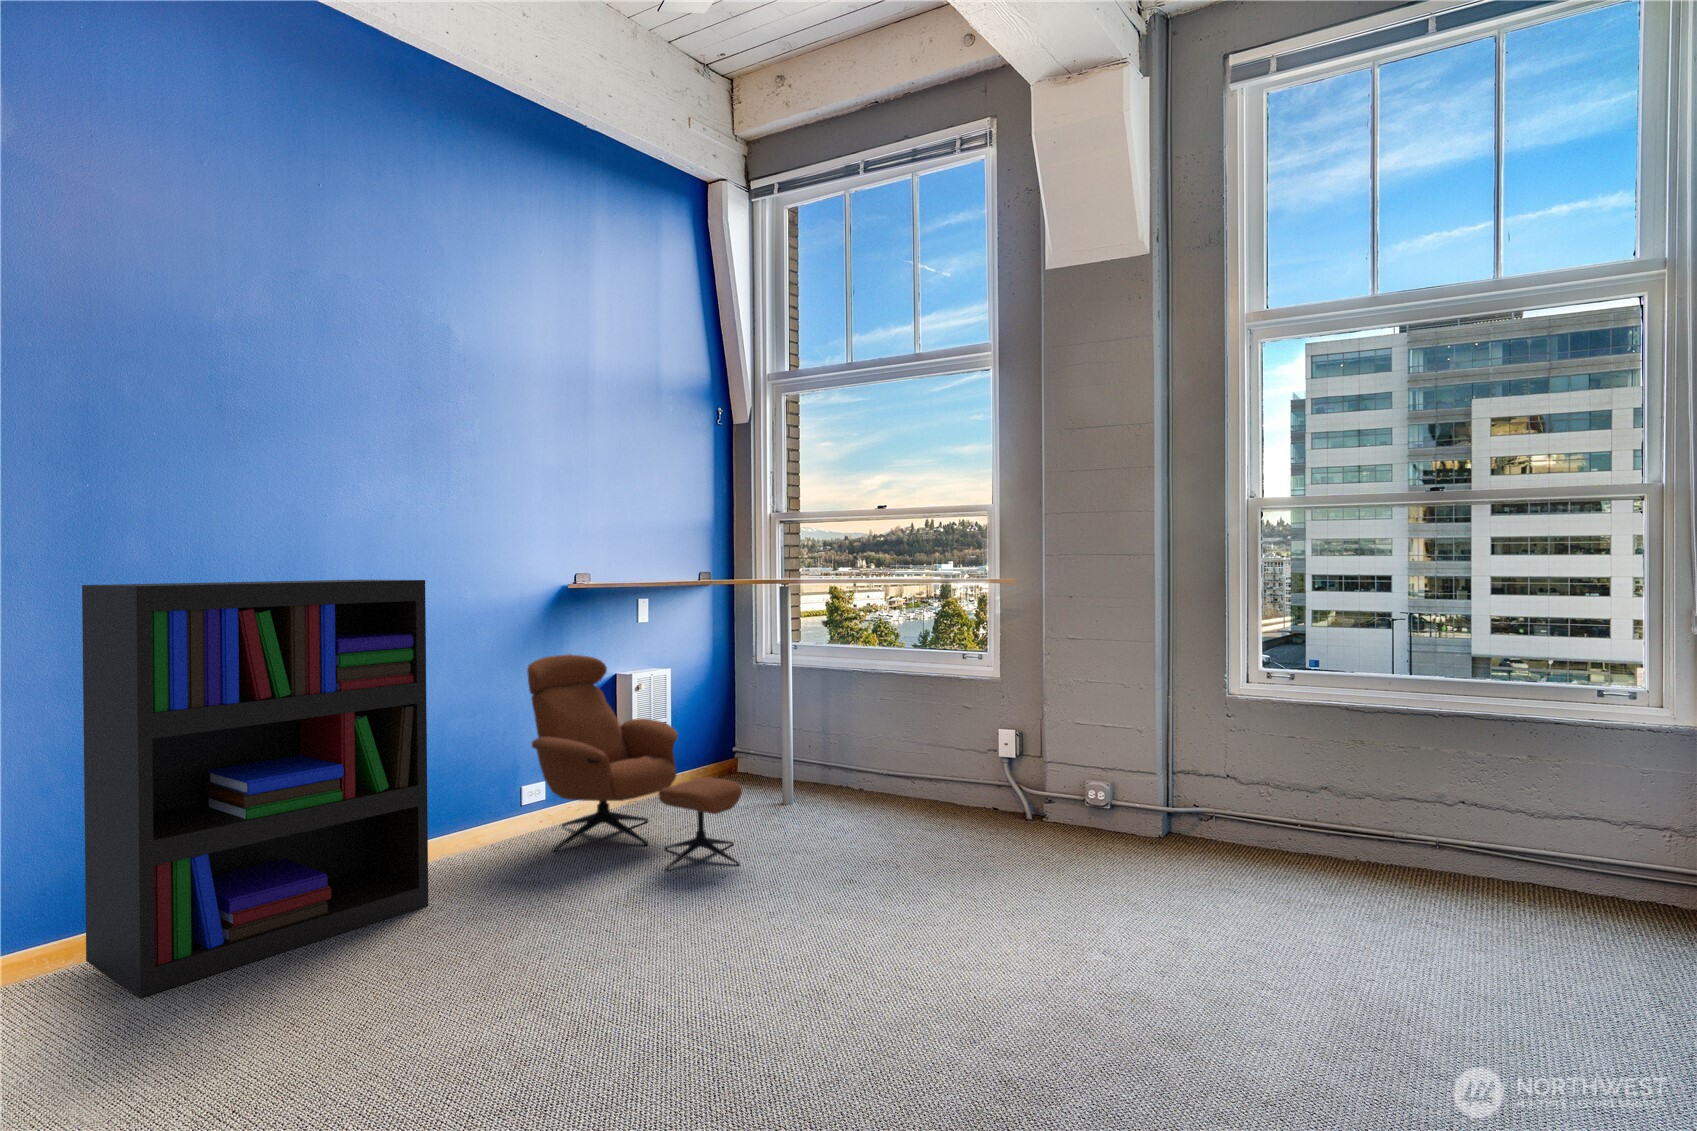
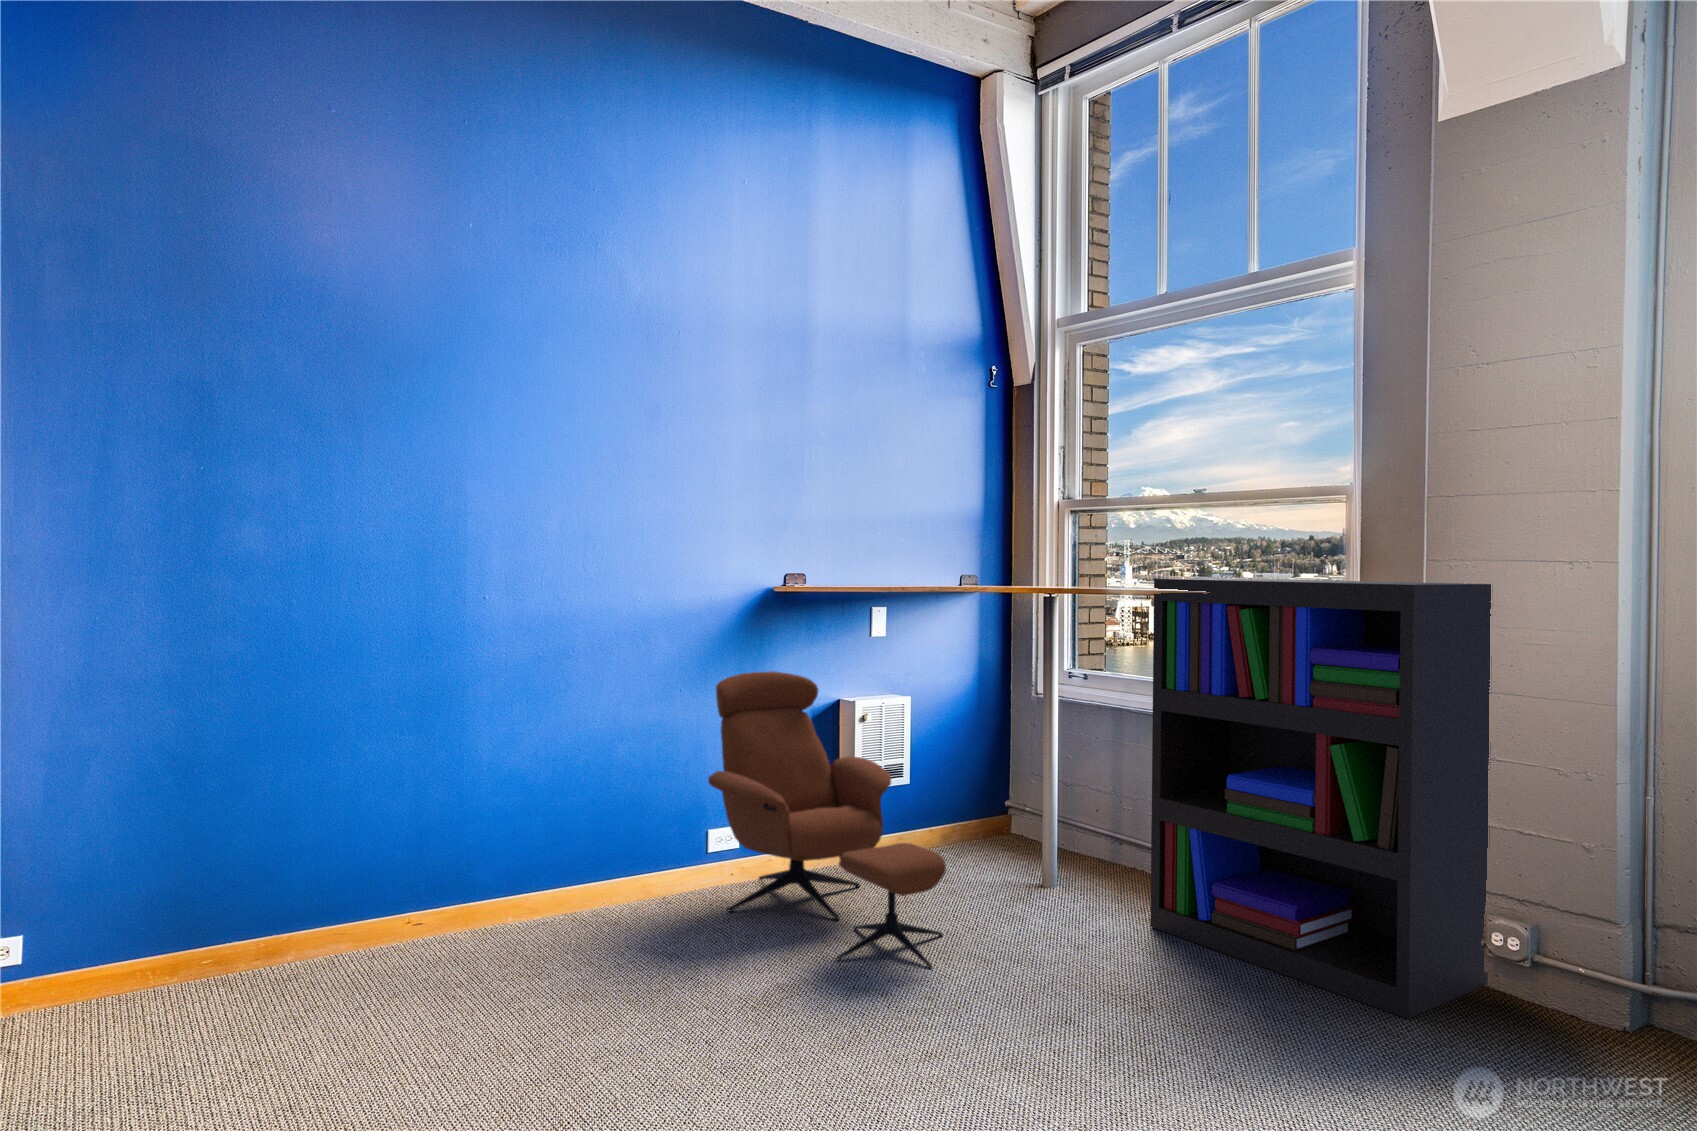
bookshelf: present [82,580,428,997] -> present [1150,579,1492,1019]

